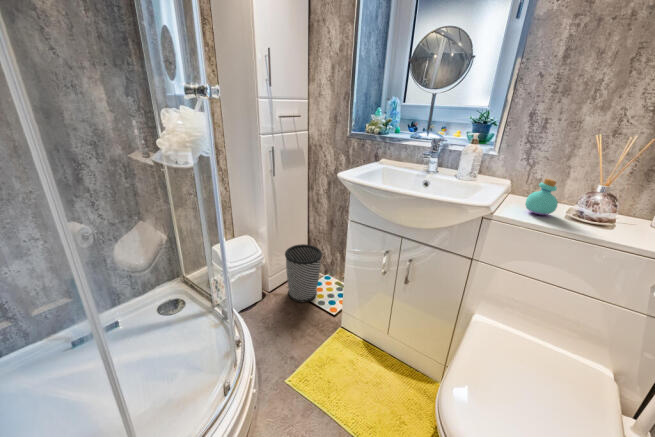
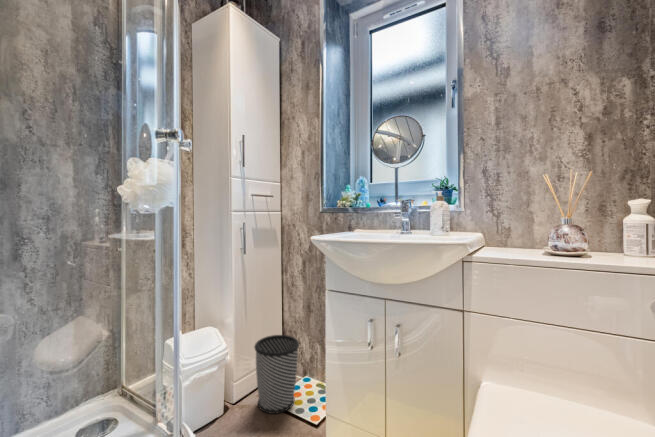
perfume bottle: present [526,179,558,215] -> none [503,218,534,254]

